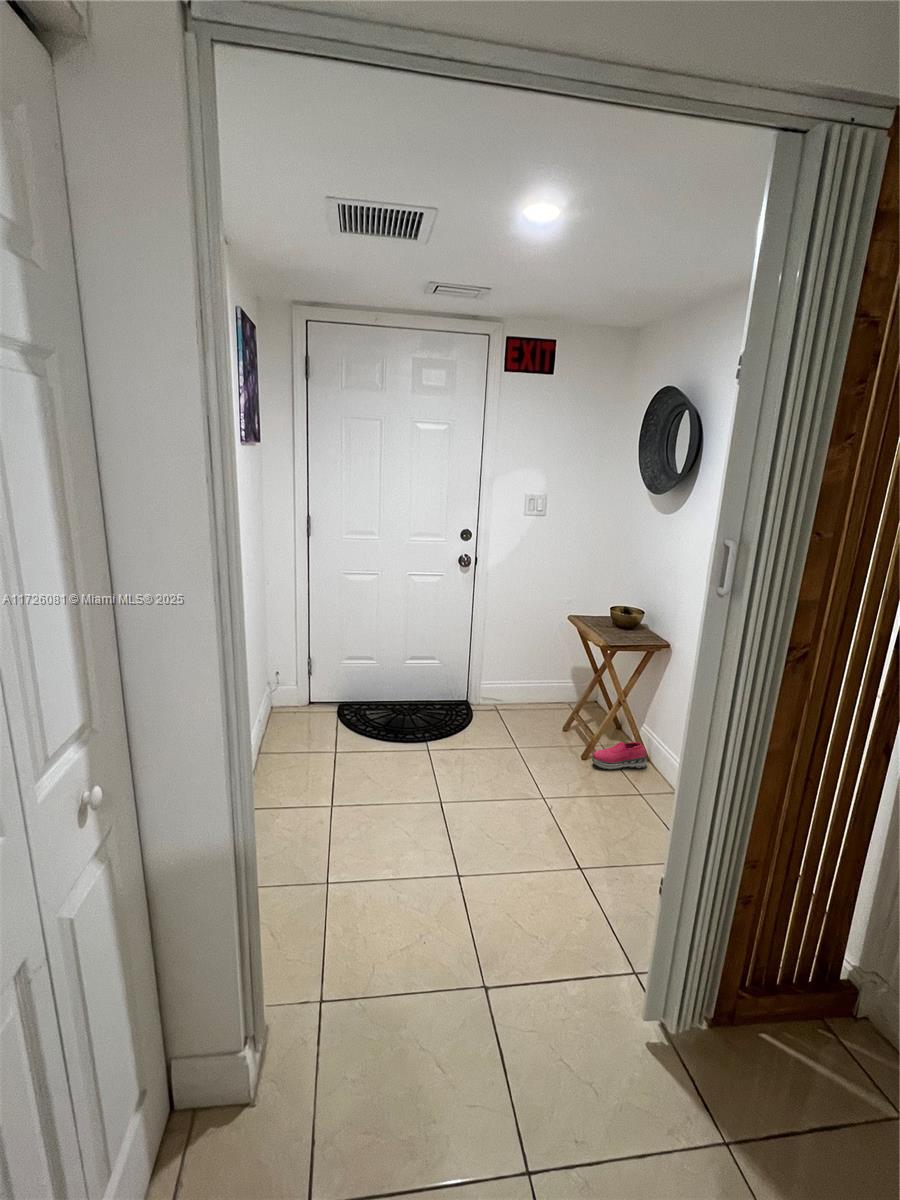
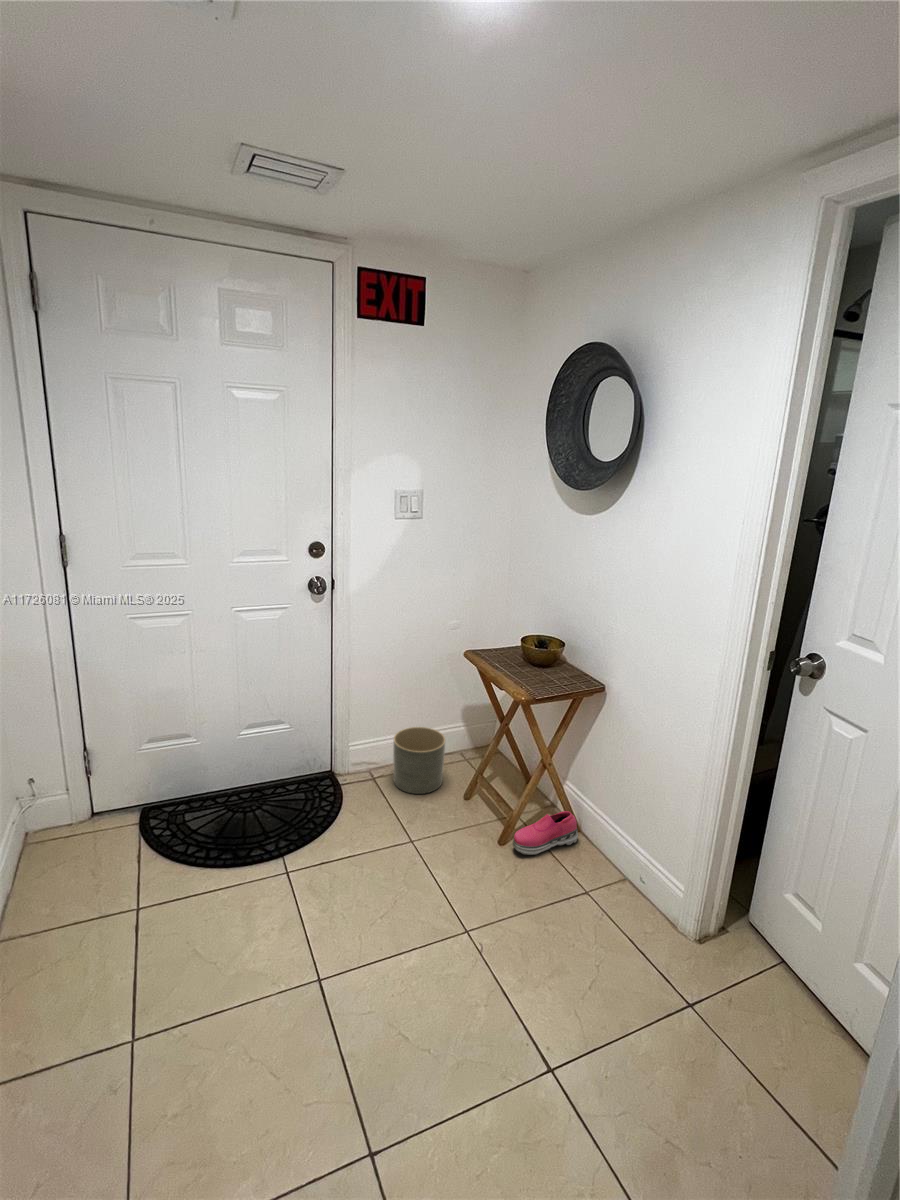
planter: none [511,675,552,723] -> present [393,727,445,794]

